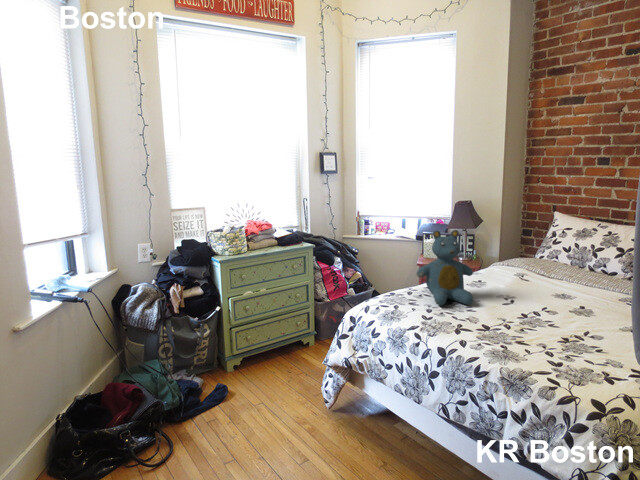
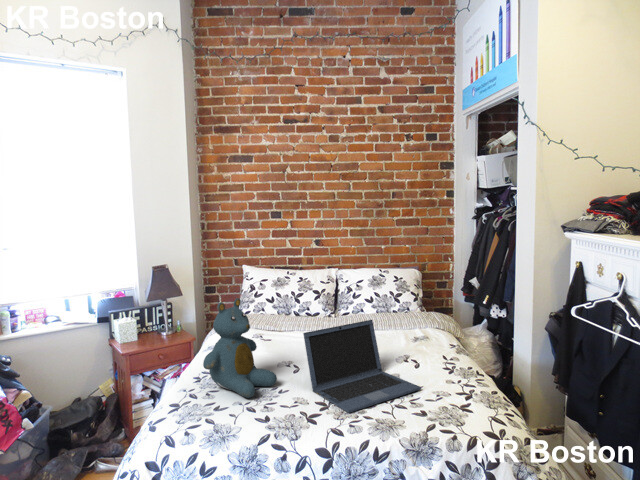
laptop: none [492,267,597,352] -> present [303,320,421,413]

